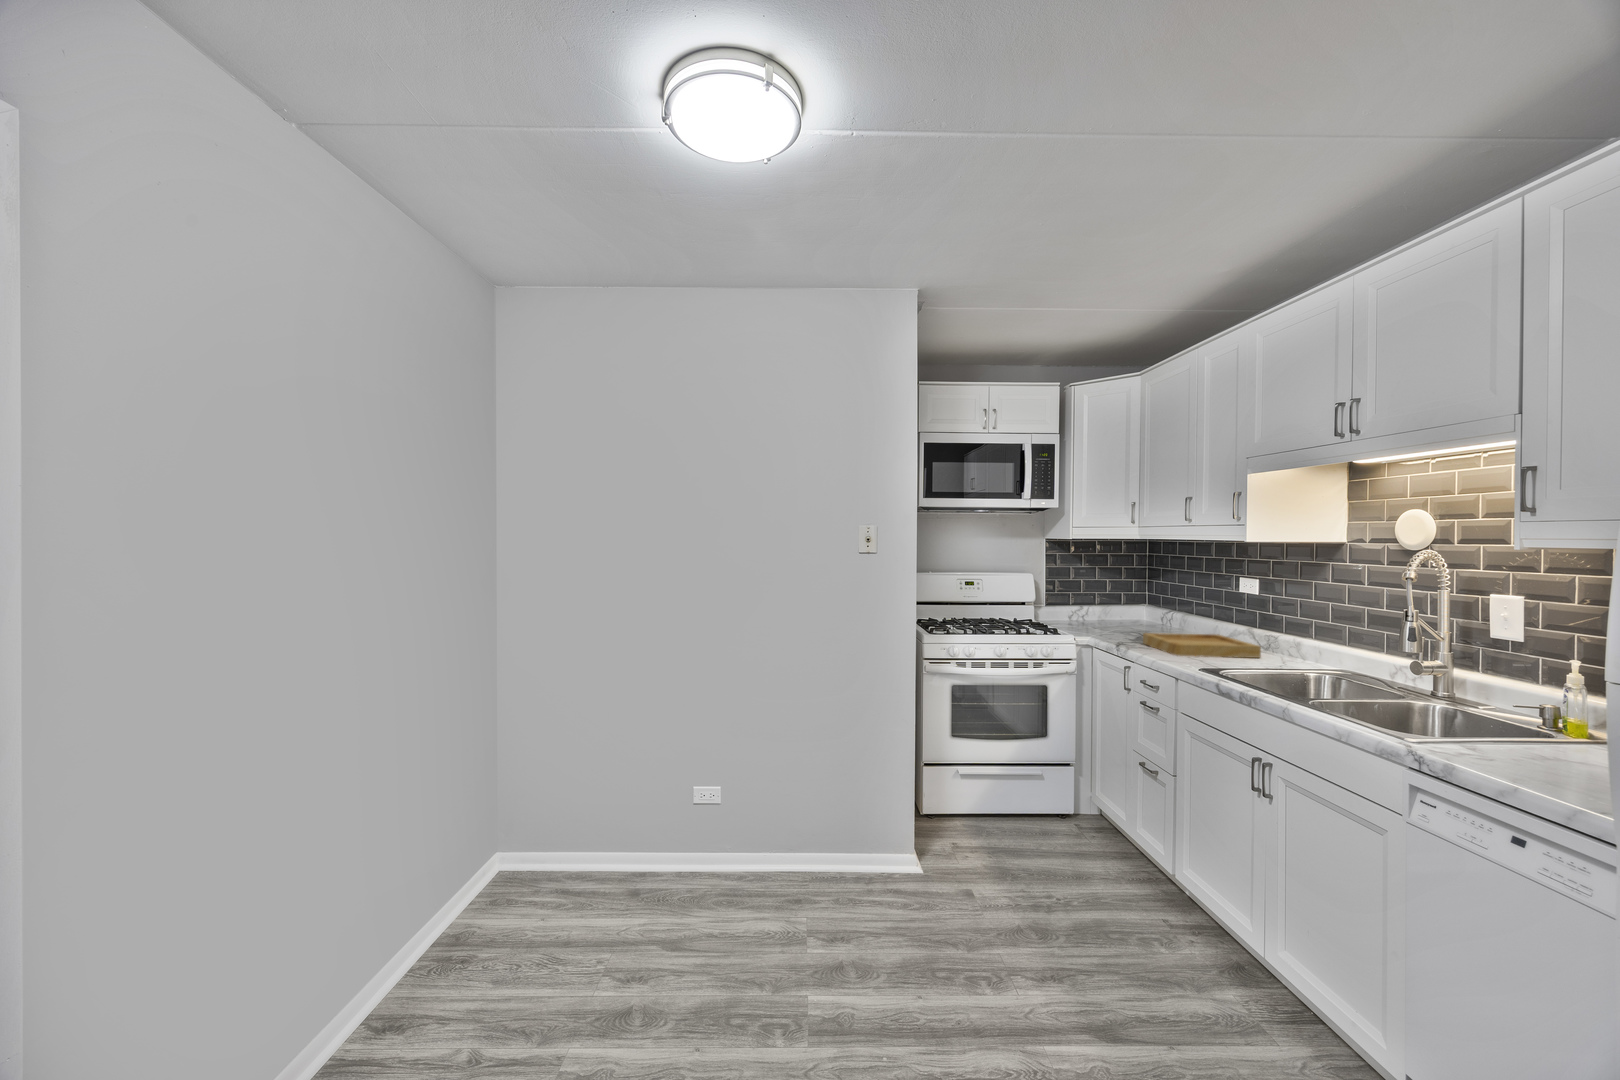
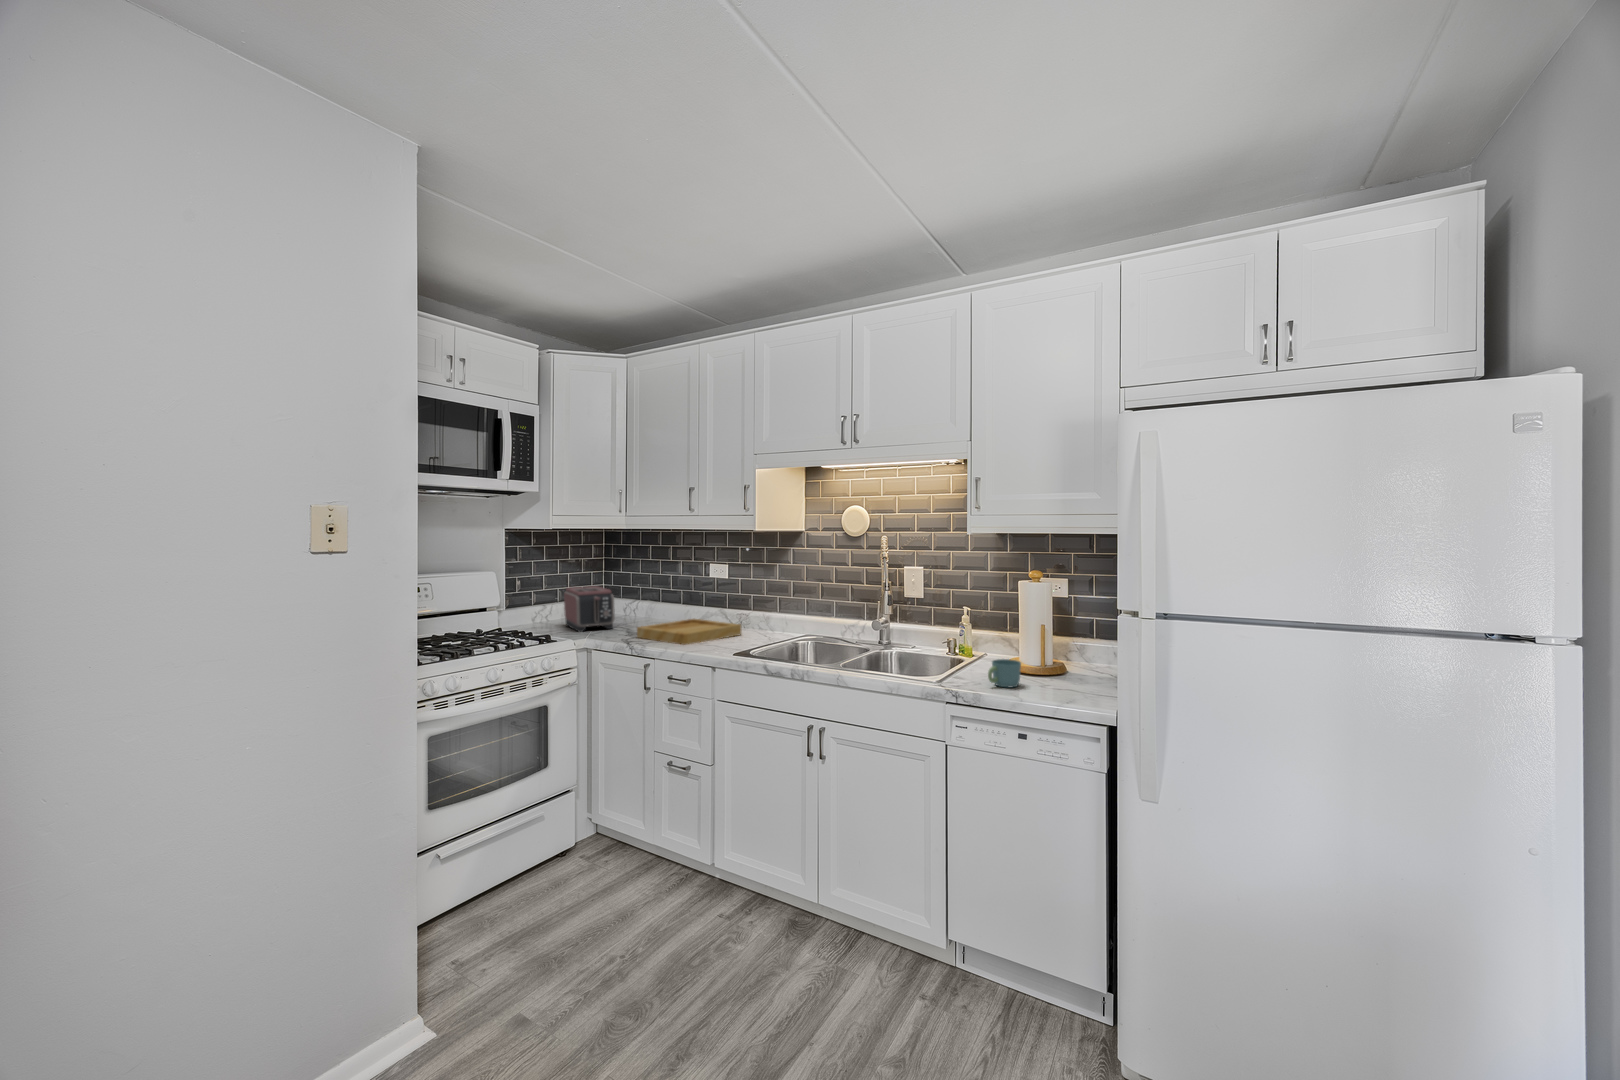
toaster: none [1099,591,1139,634] -> present [564,586,615,632]
mug: none [1481,726,1555,769] -> present [988,659,1021,687]

